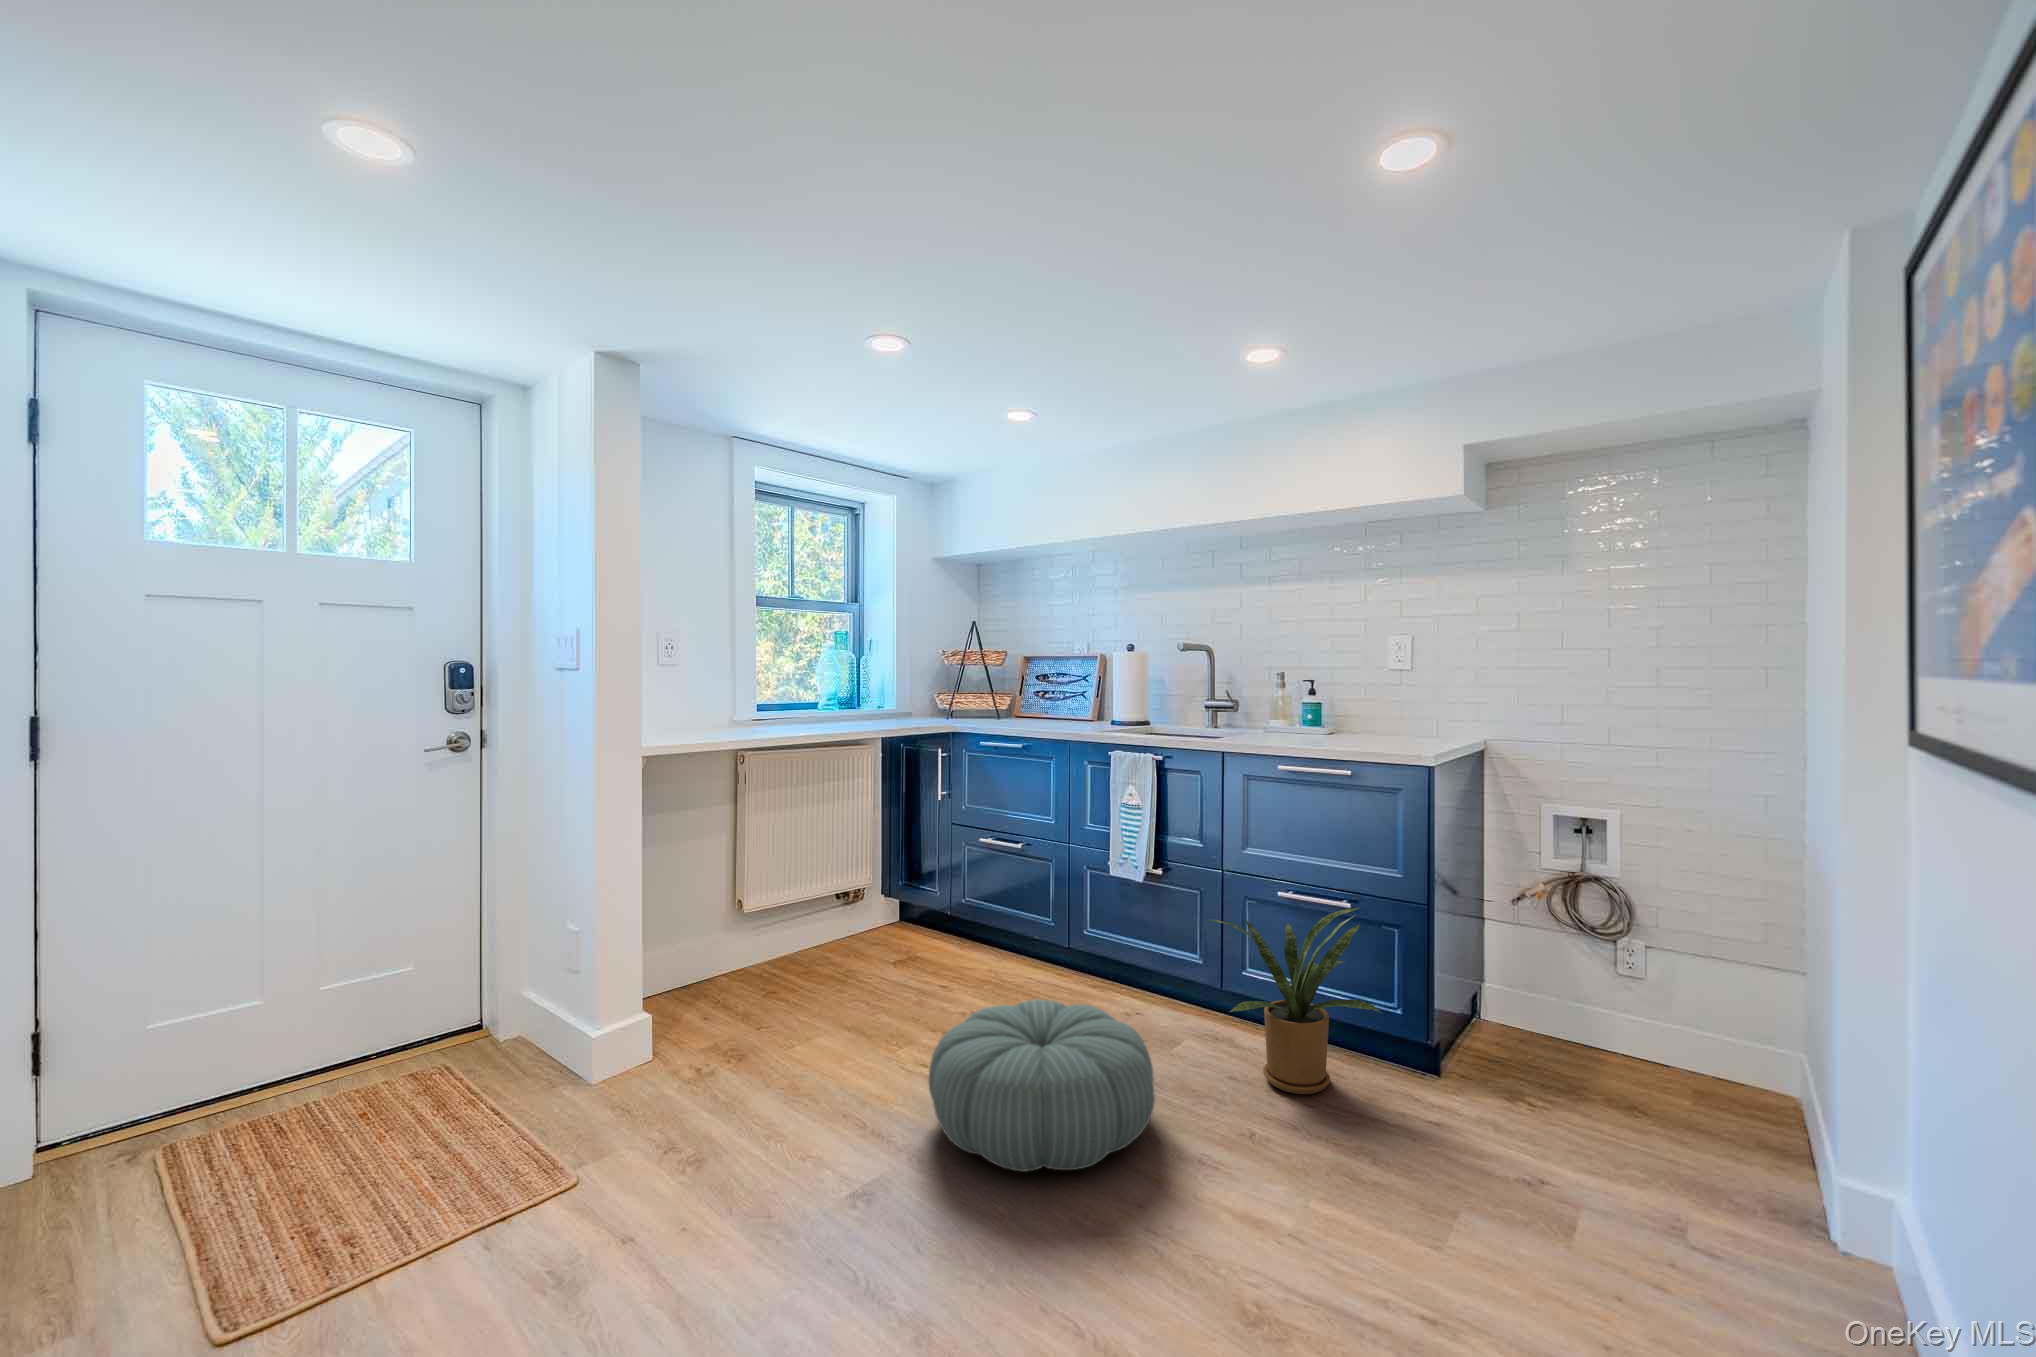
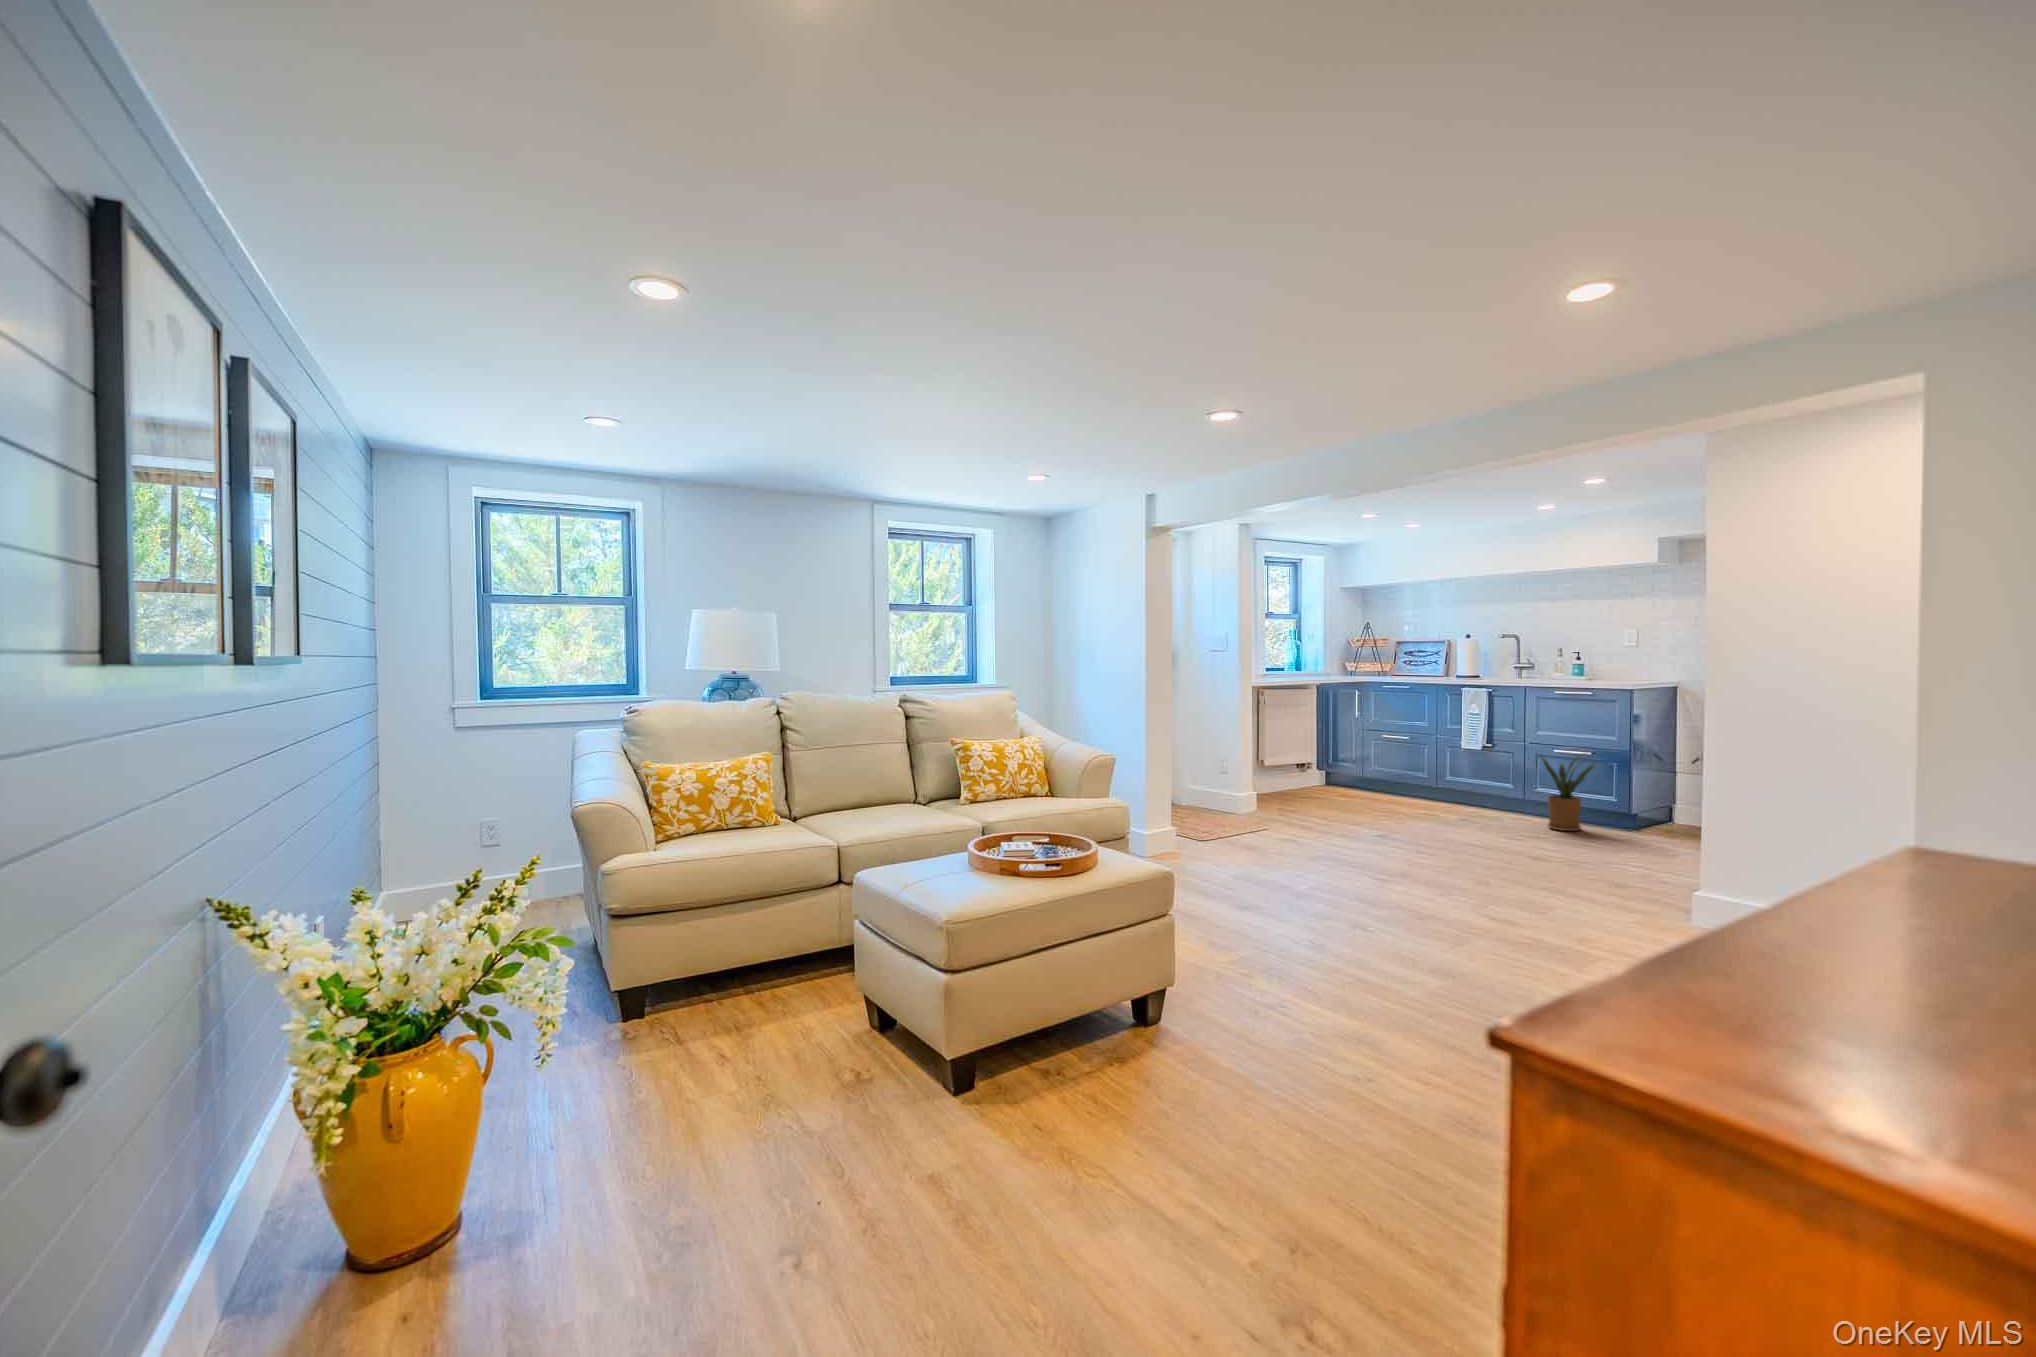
pouf: present [929,999,1155,1171] -> none [1392,787,1496,836]

